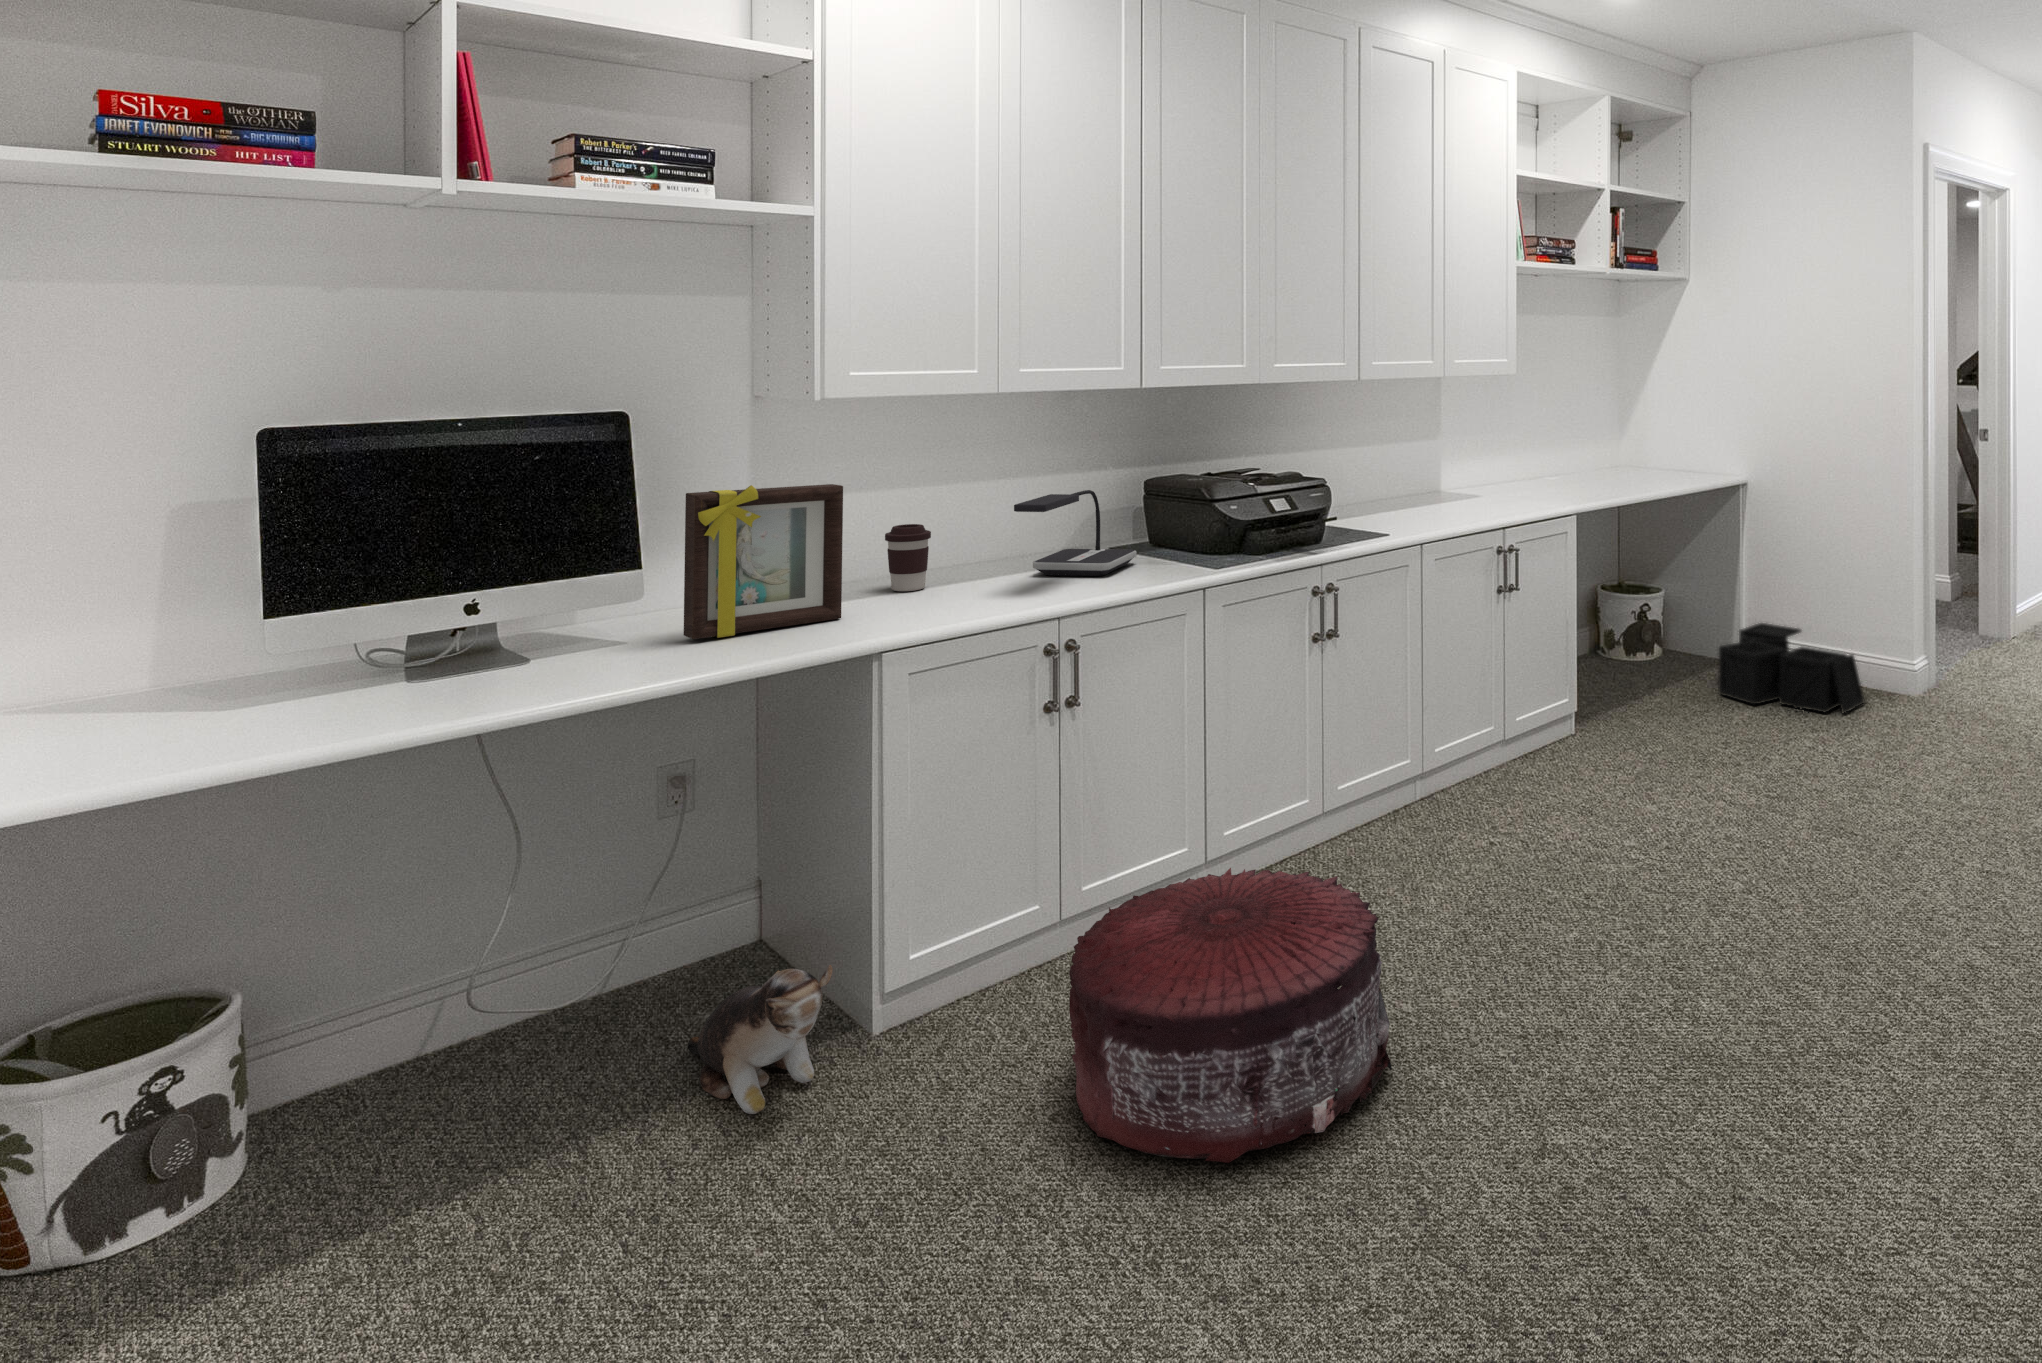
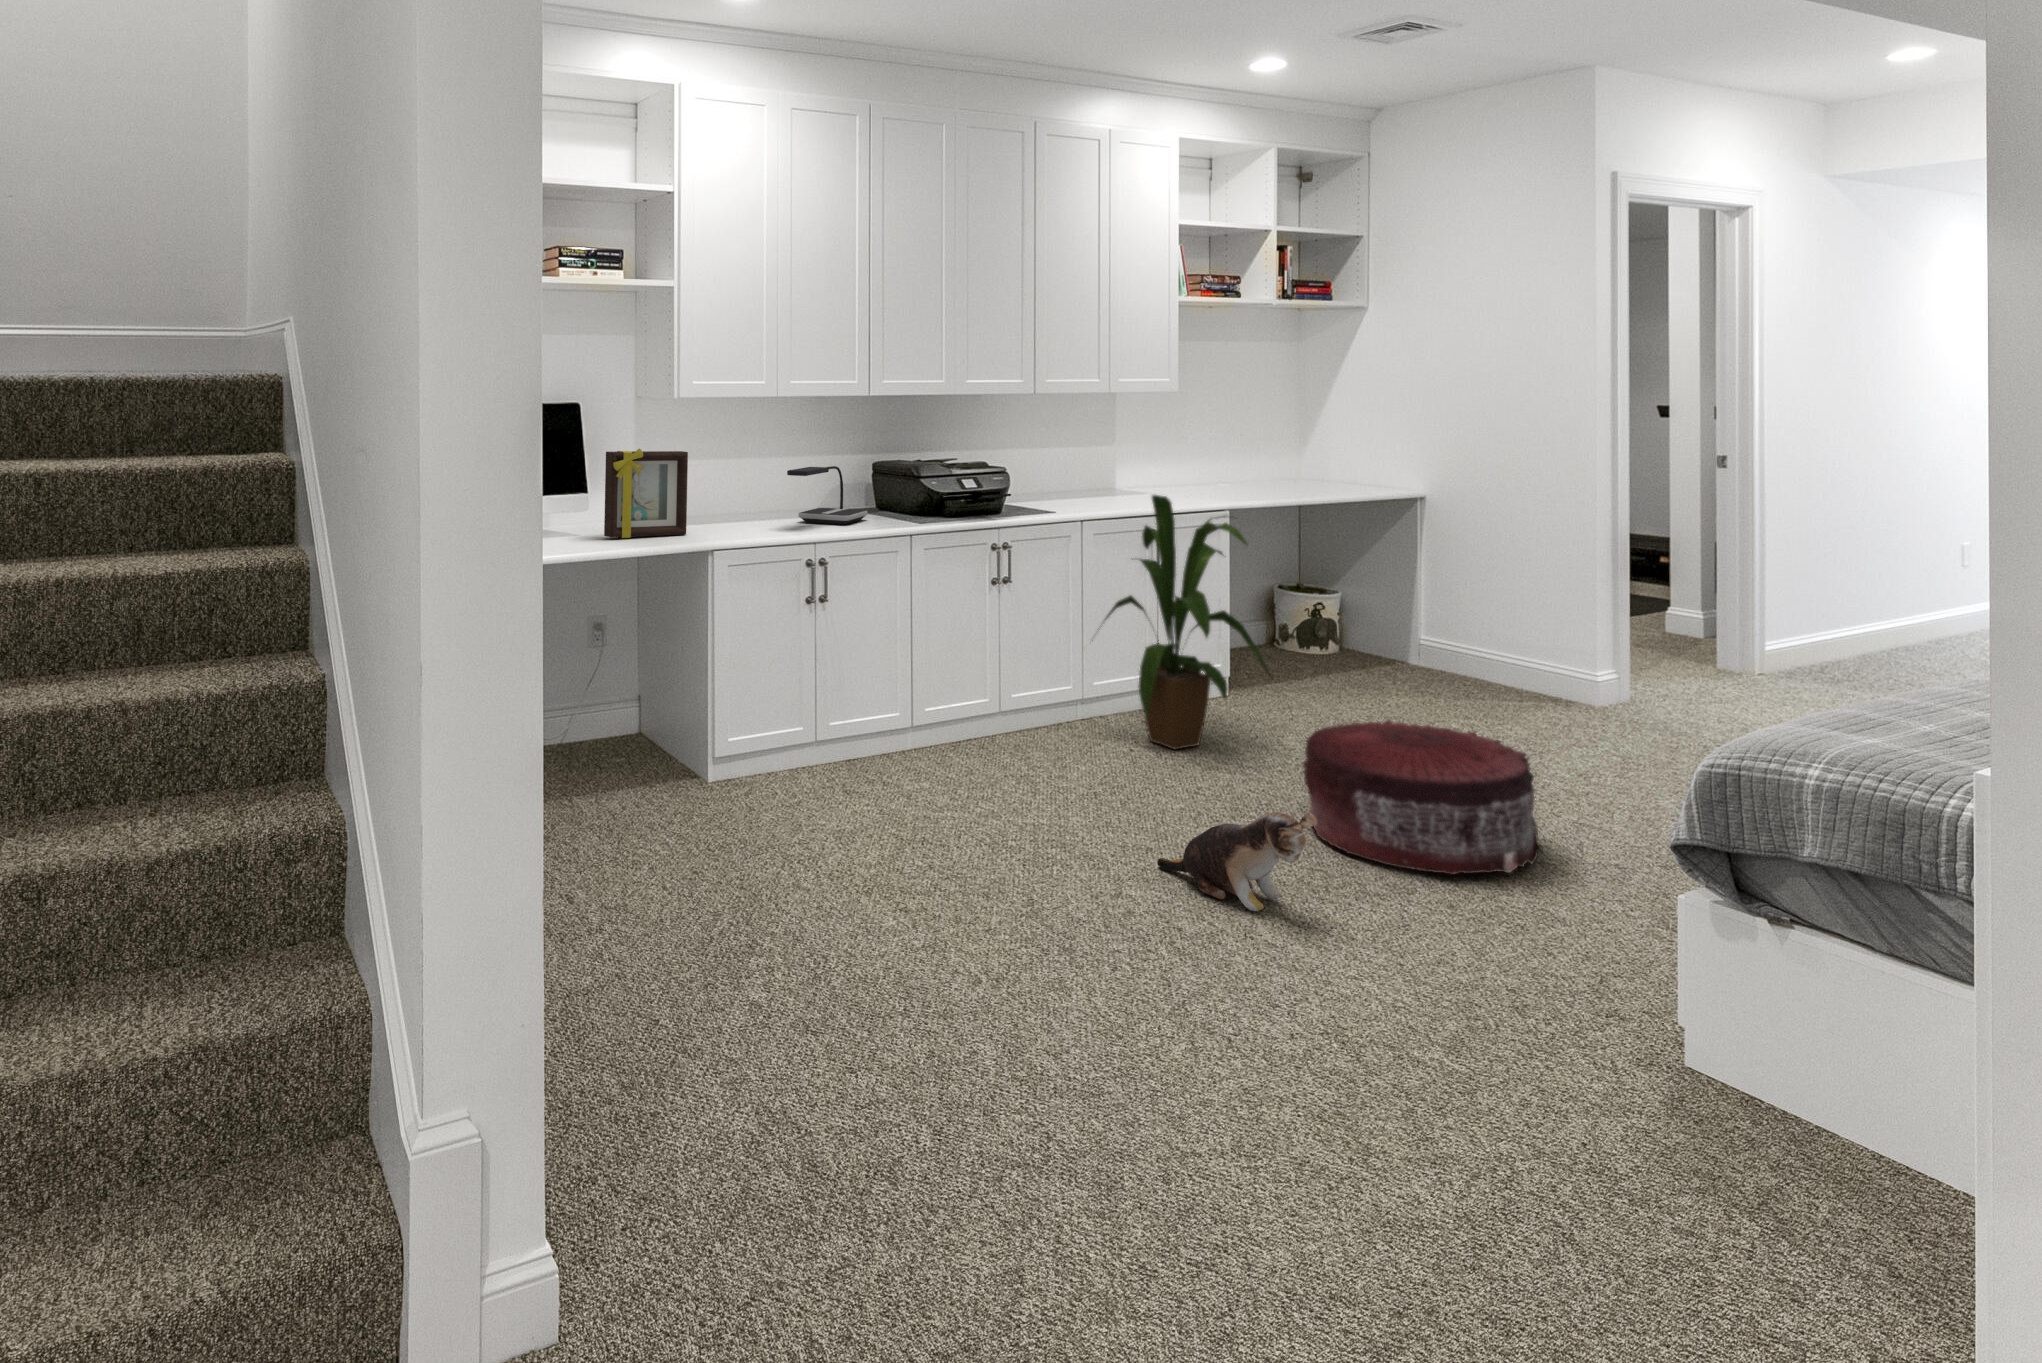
house plant: none [1434,512,1652,832] -> present [1092,495,1272,749]
coffee cup: present [885,524,931,591] -> none [708,482,736,525]
storage bin: present [1718,623,1864,713] -> none [1380,626,1531,707]
pouf: present [1069,868,1391,1163] -> present [1303,720,1543,875]
plush toy: present [687,965,832,1114] -> present [1157,812,1316,911]

